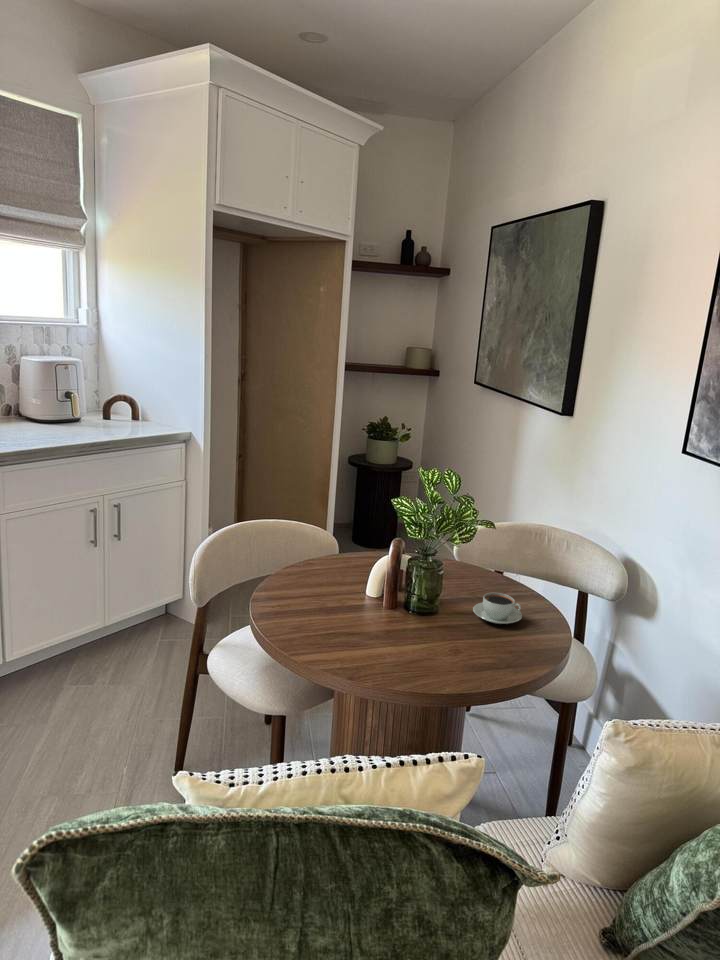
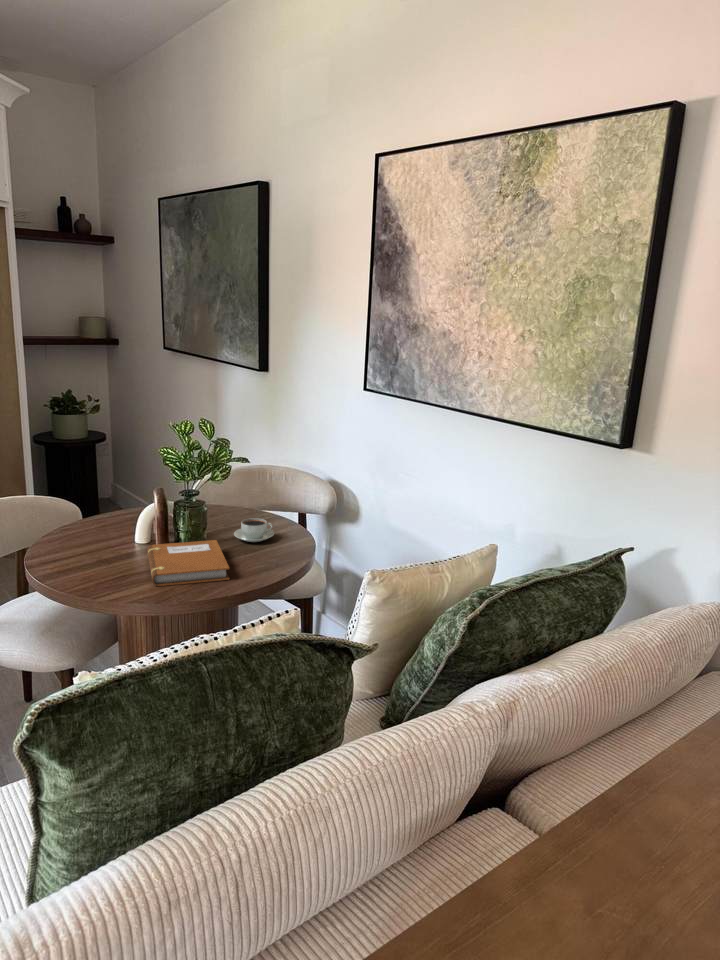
notebook: none [353,603,446,670] -> present [147,540,229,586]

